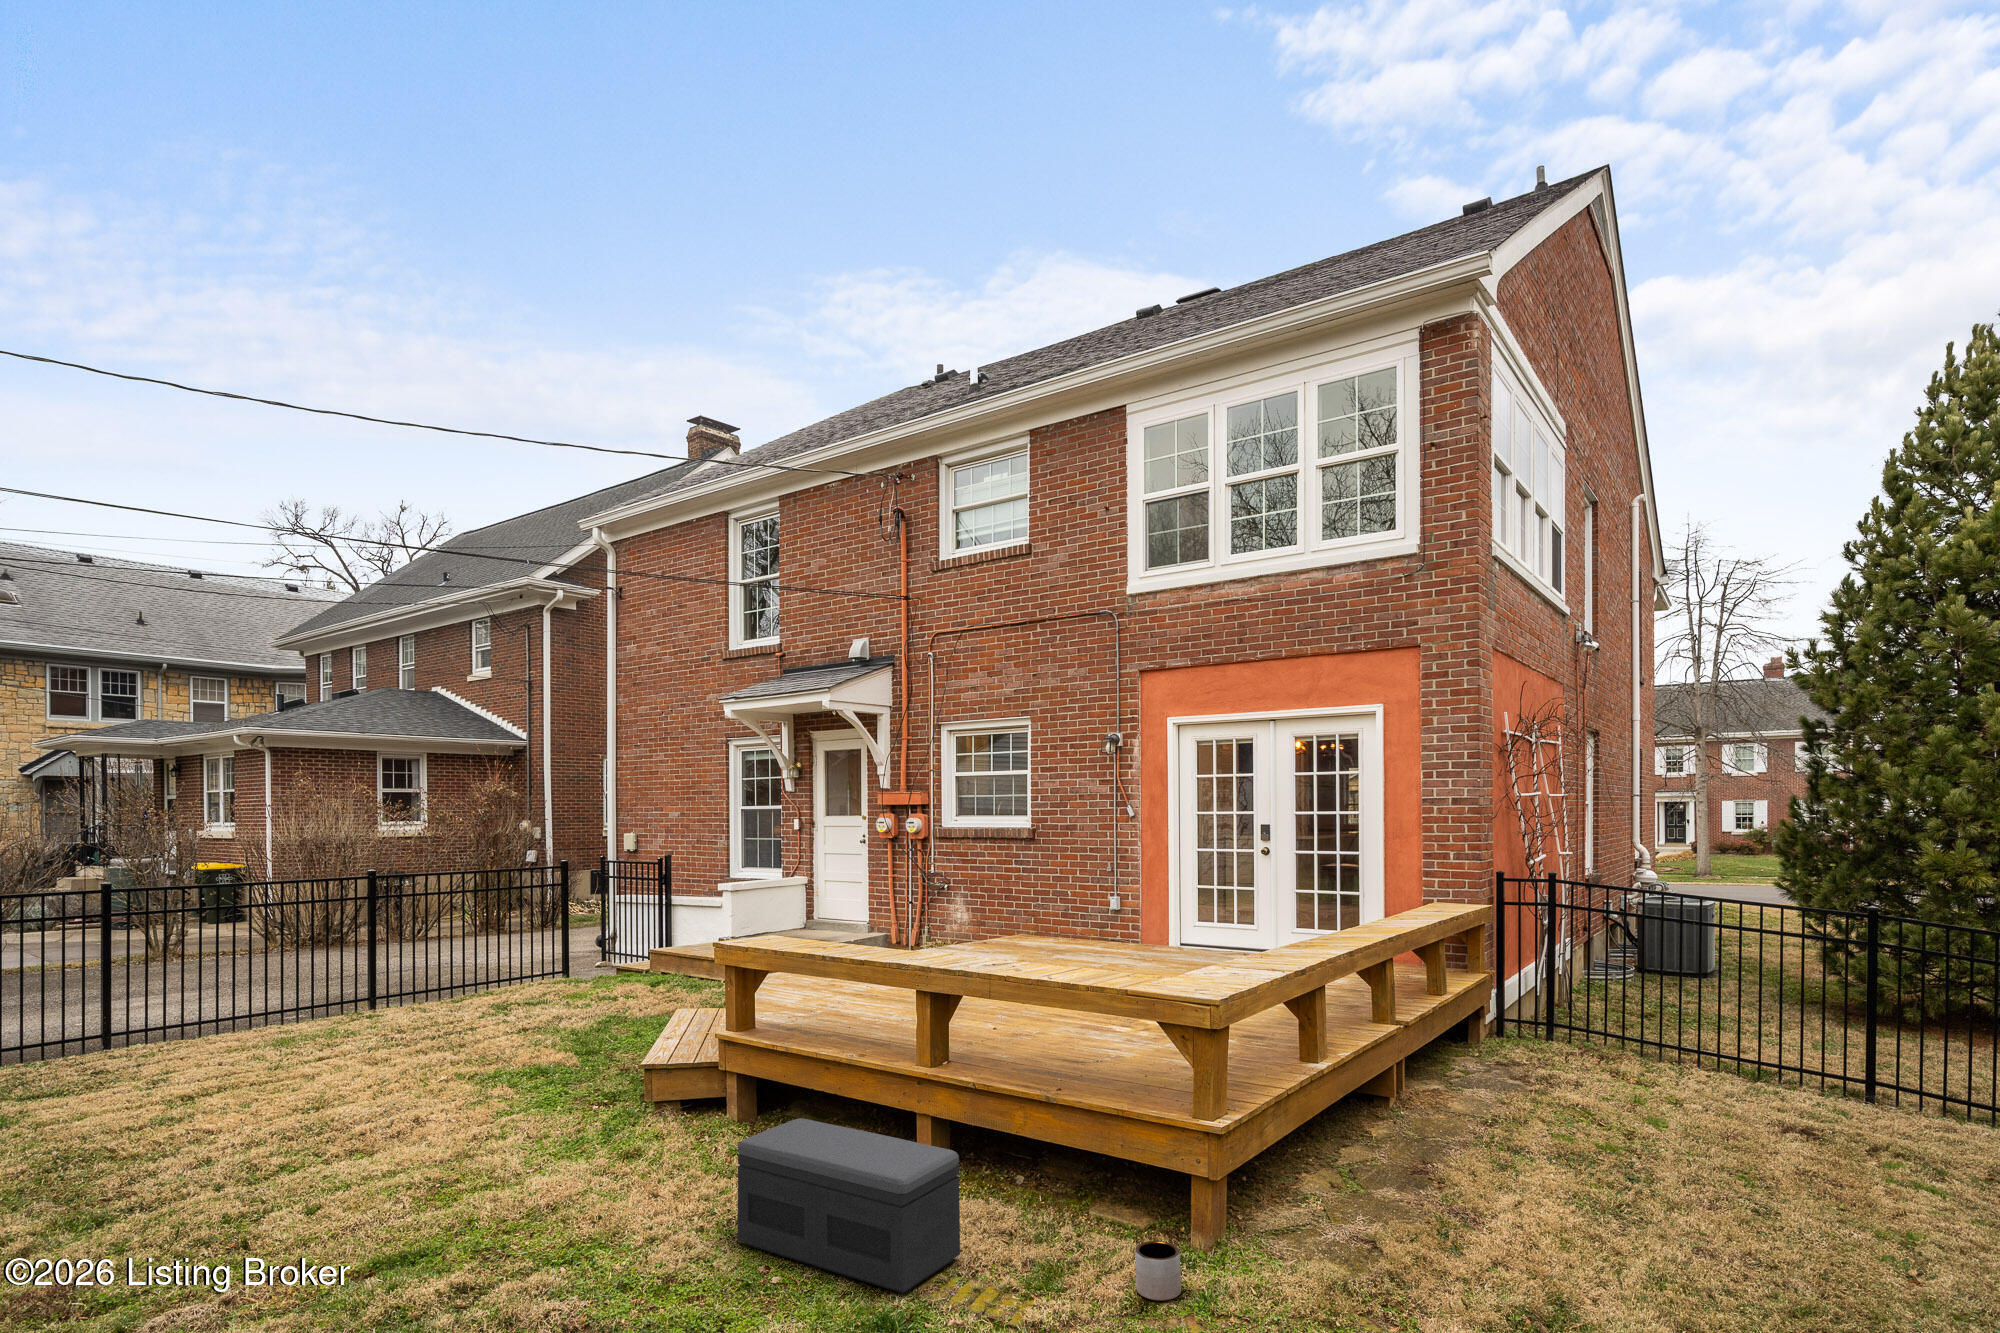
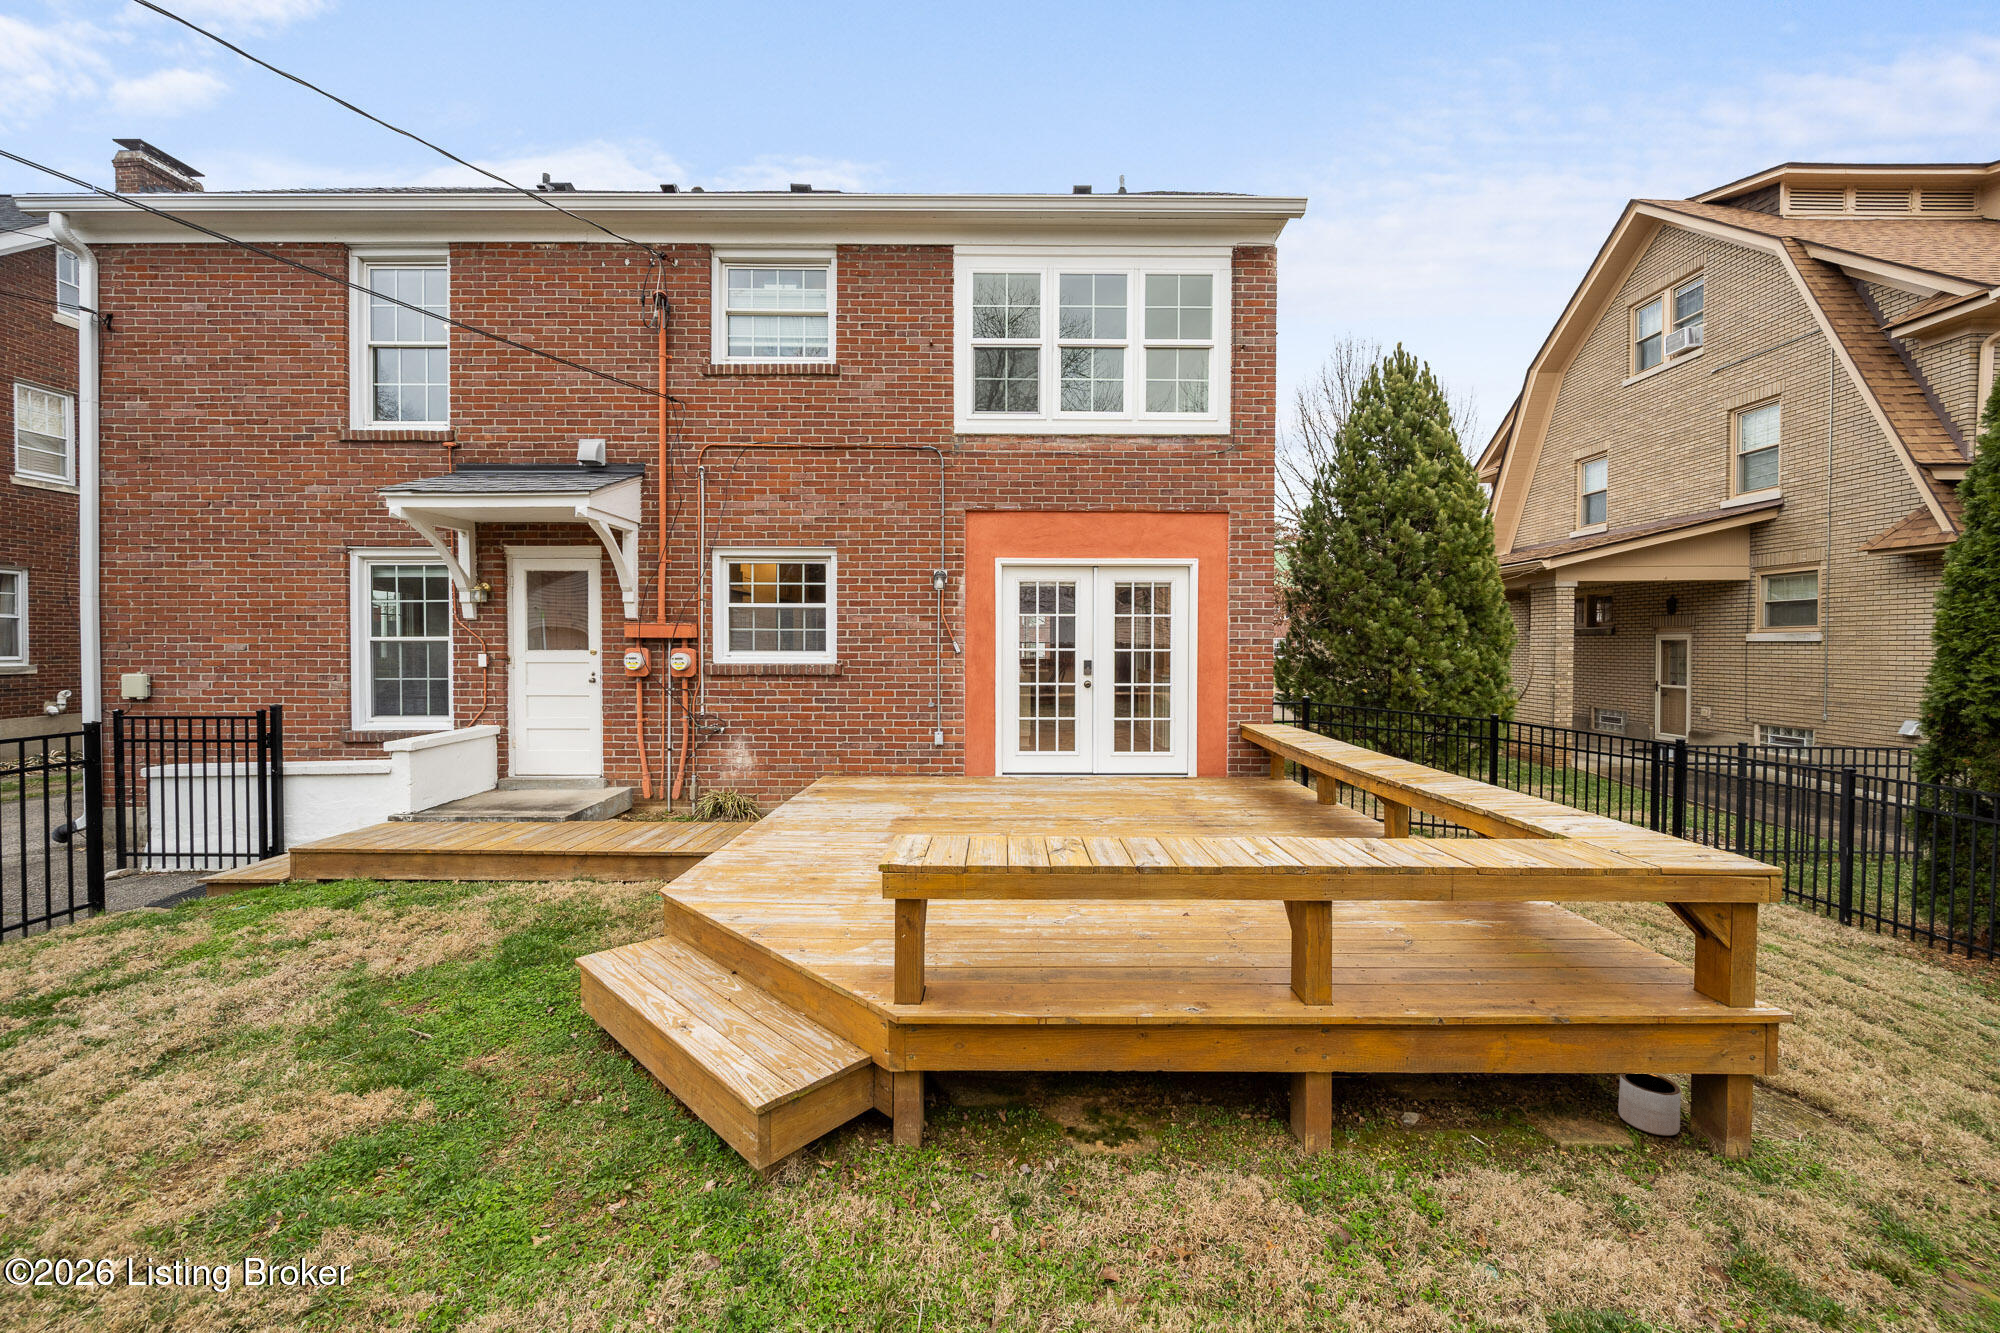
storage bench: present [738,1118,960,1294] -> none [1195,1034,1548,1250]

